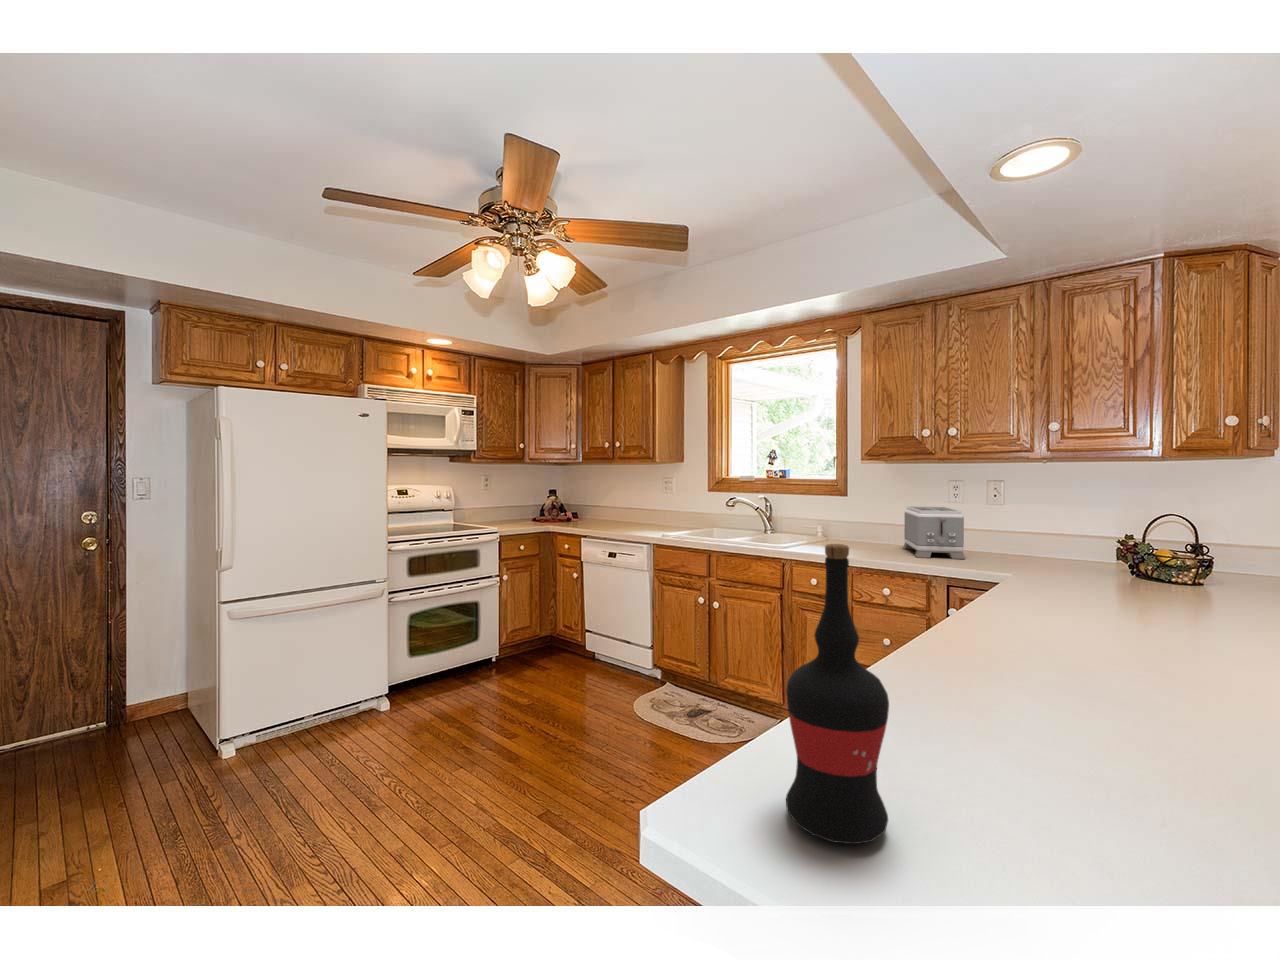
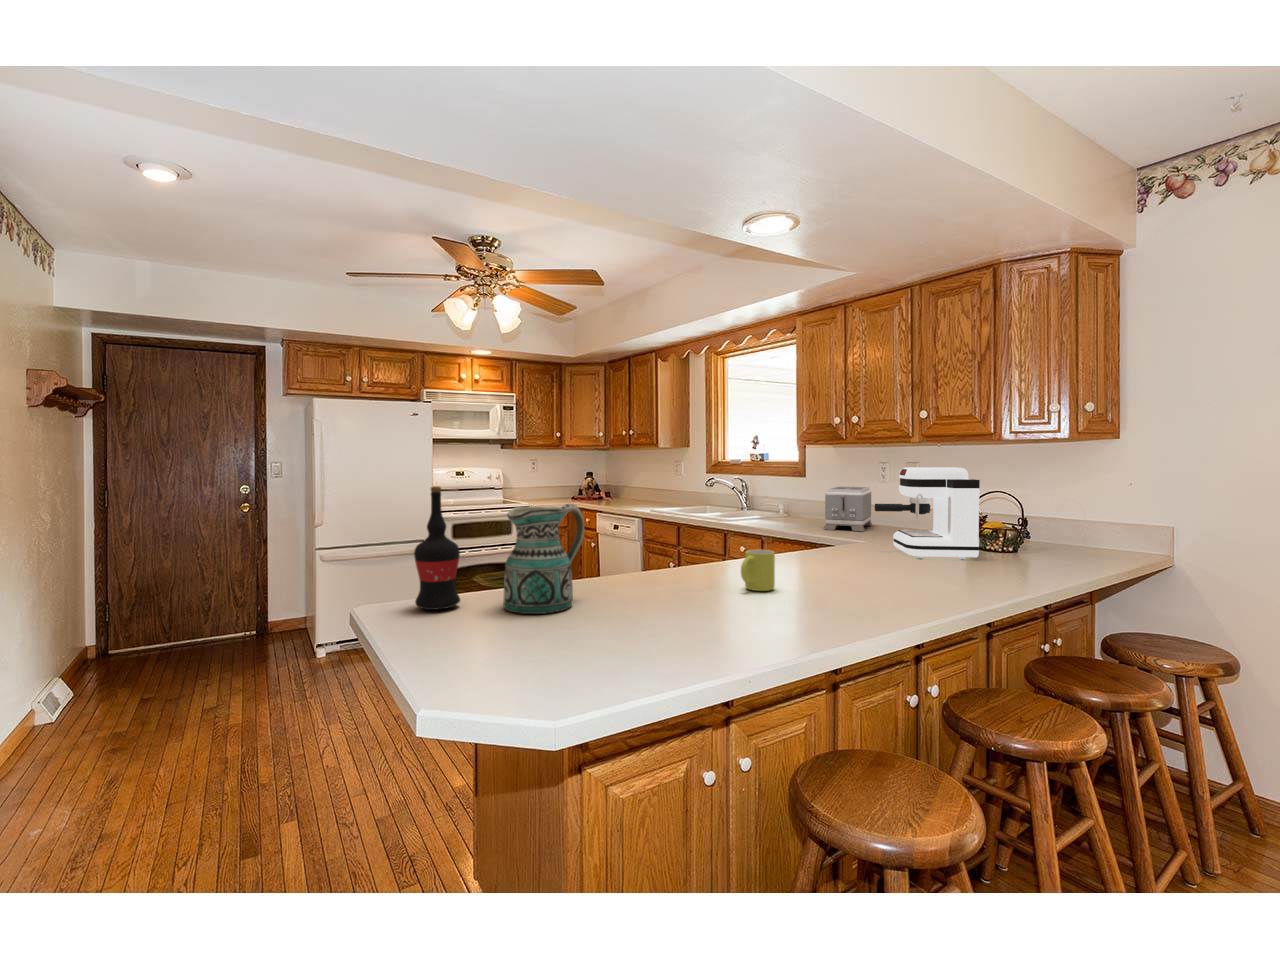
coffee maker: none [1073,487,1224,601] -> present [875,467,980,559]
ceramic pitcher: none [930,566,1101,826] -> present [503,504,584,614]
mug: none [1154,620,1217,691] -> present [741,550,775,591]

